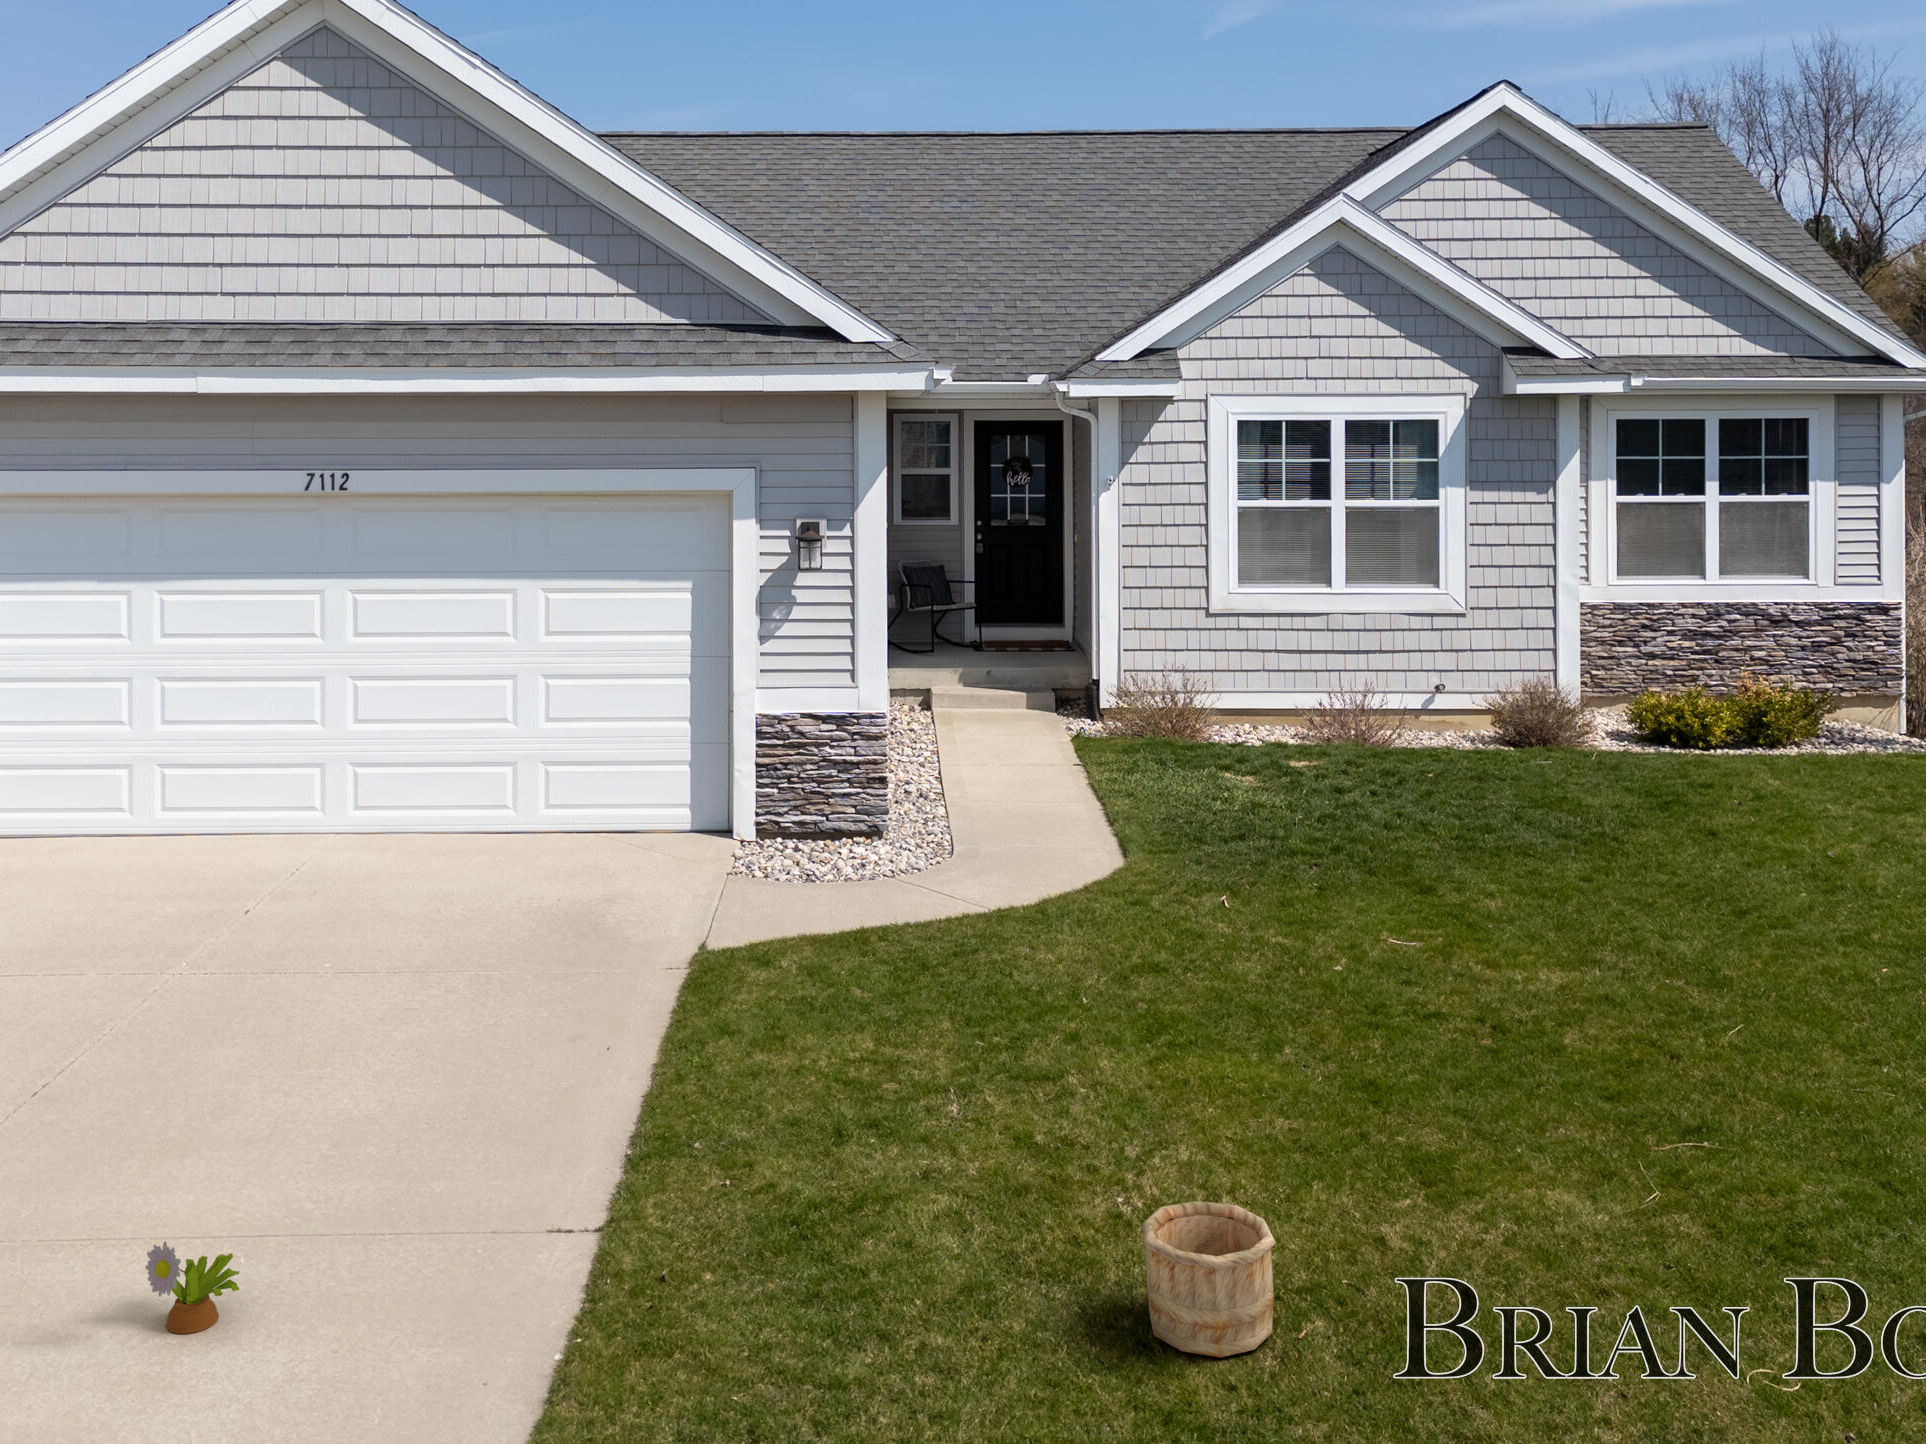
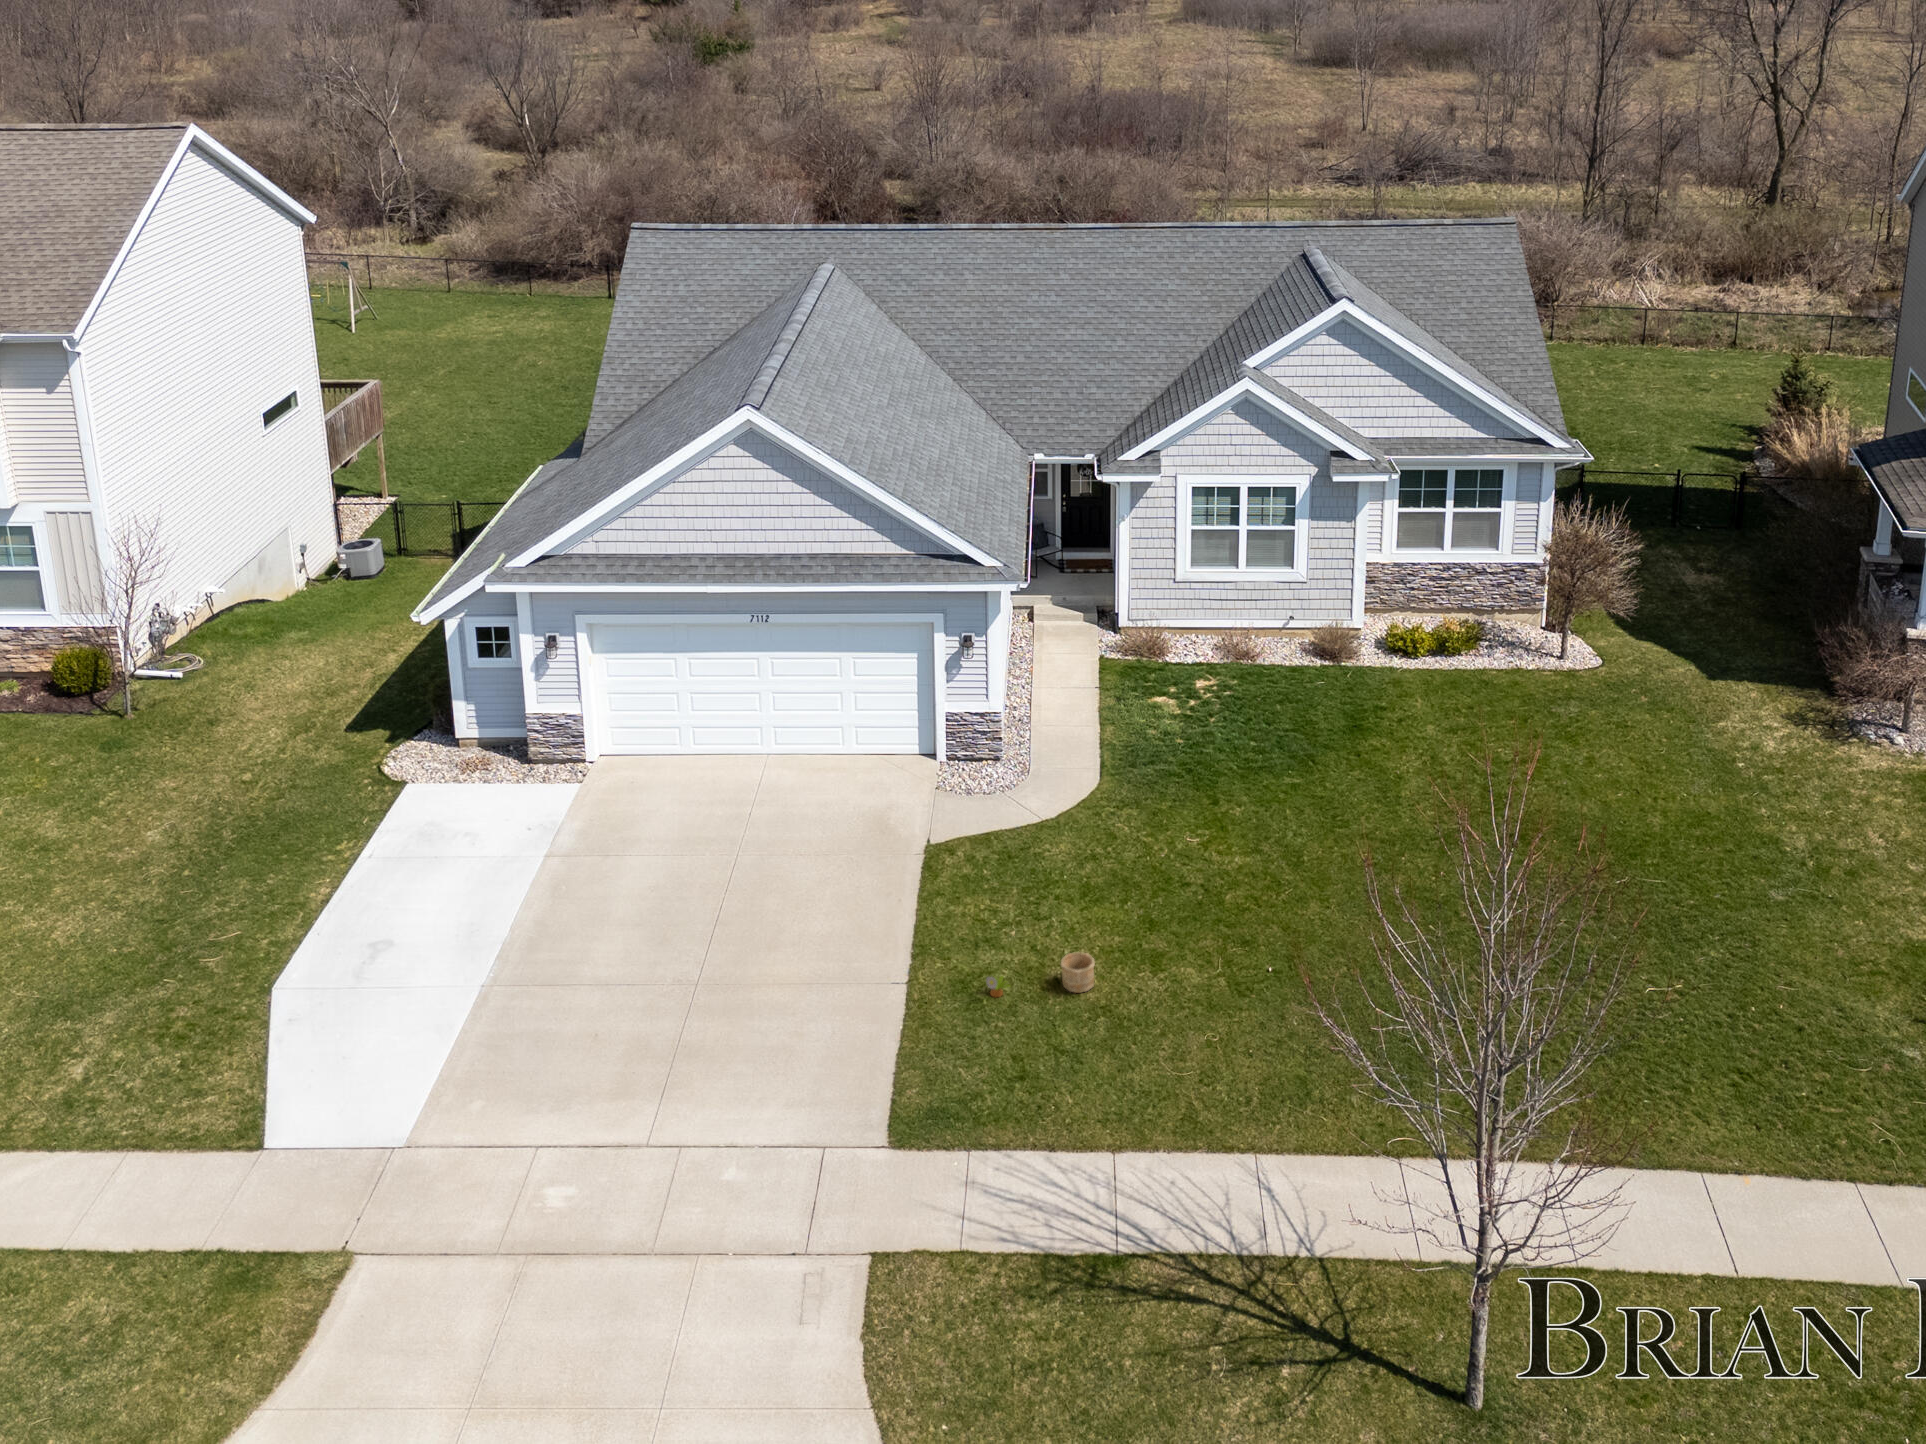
decorative plant: present [145,1242,239,1334] -> present [986,976,1009,997]

